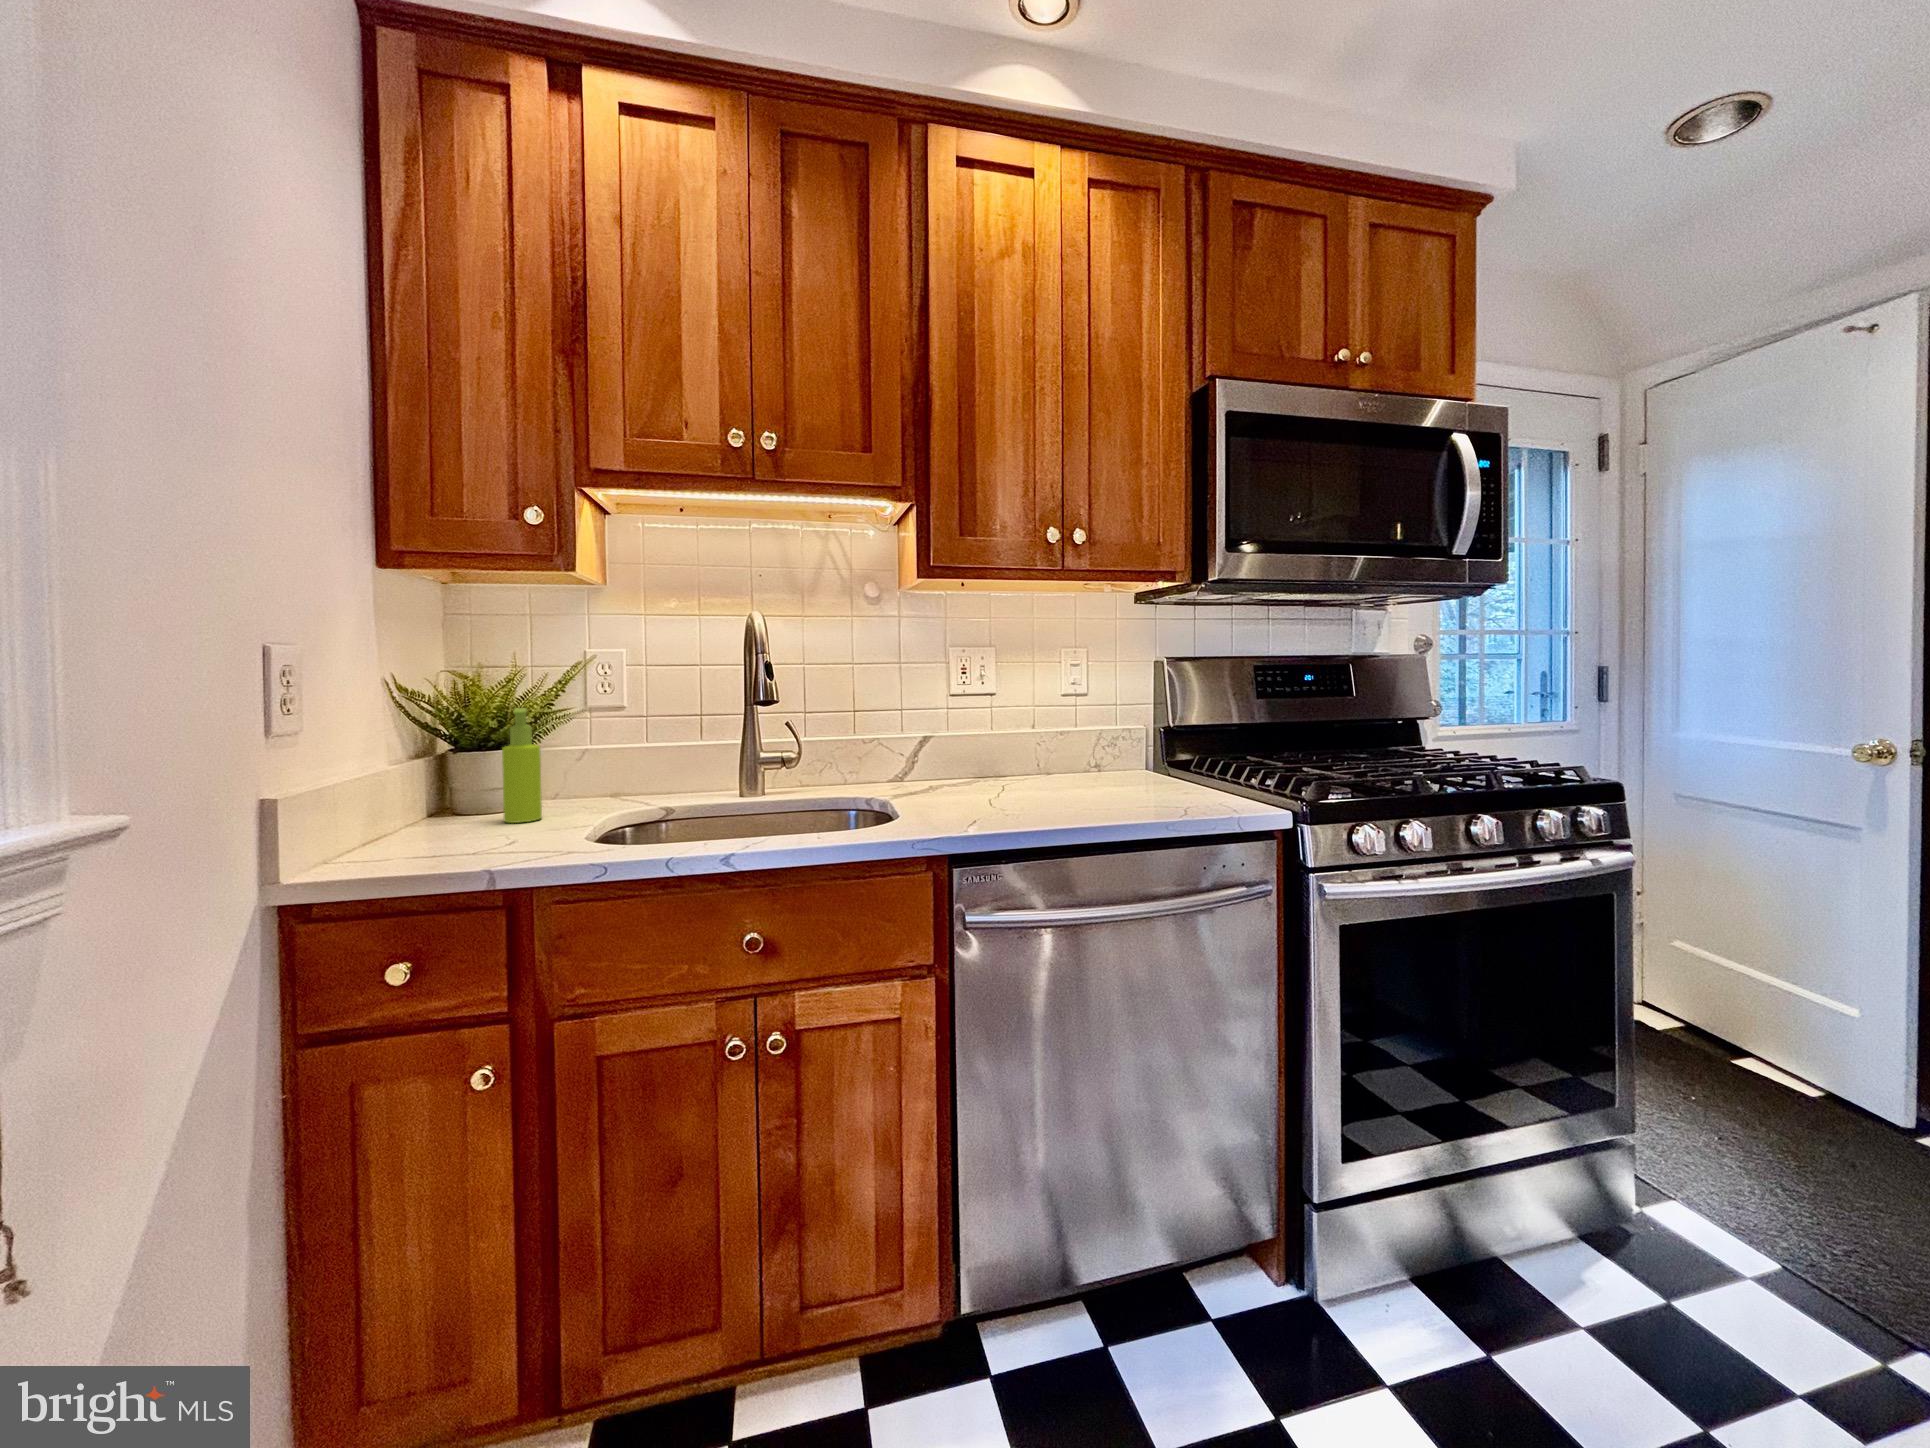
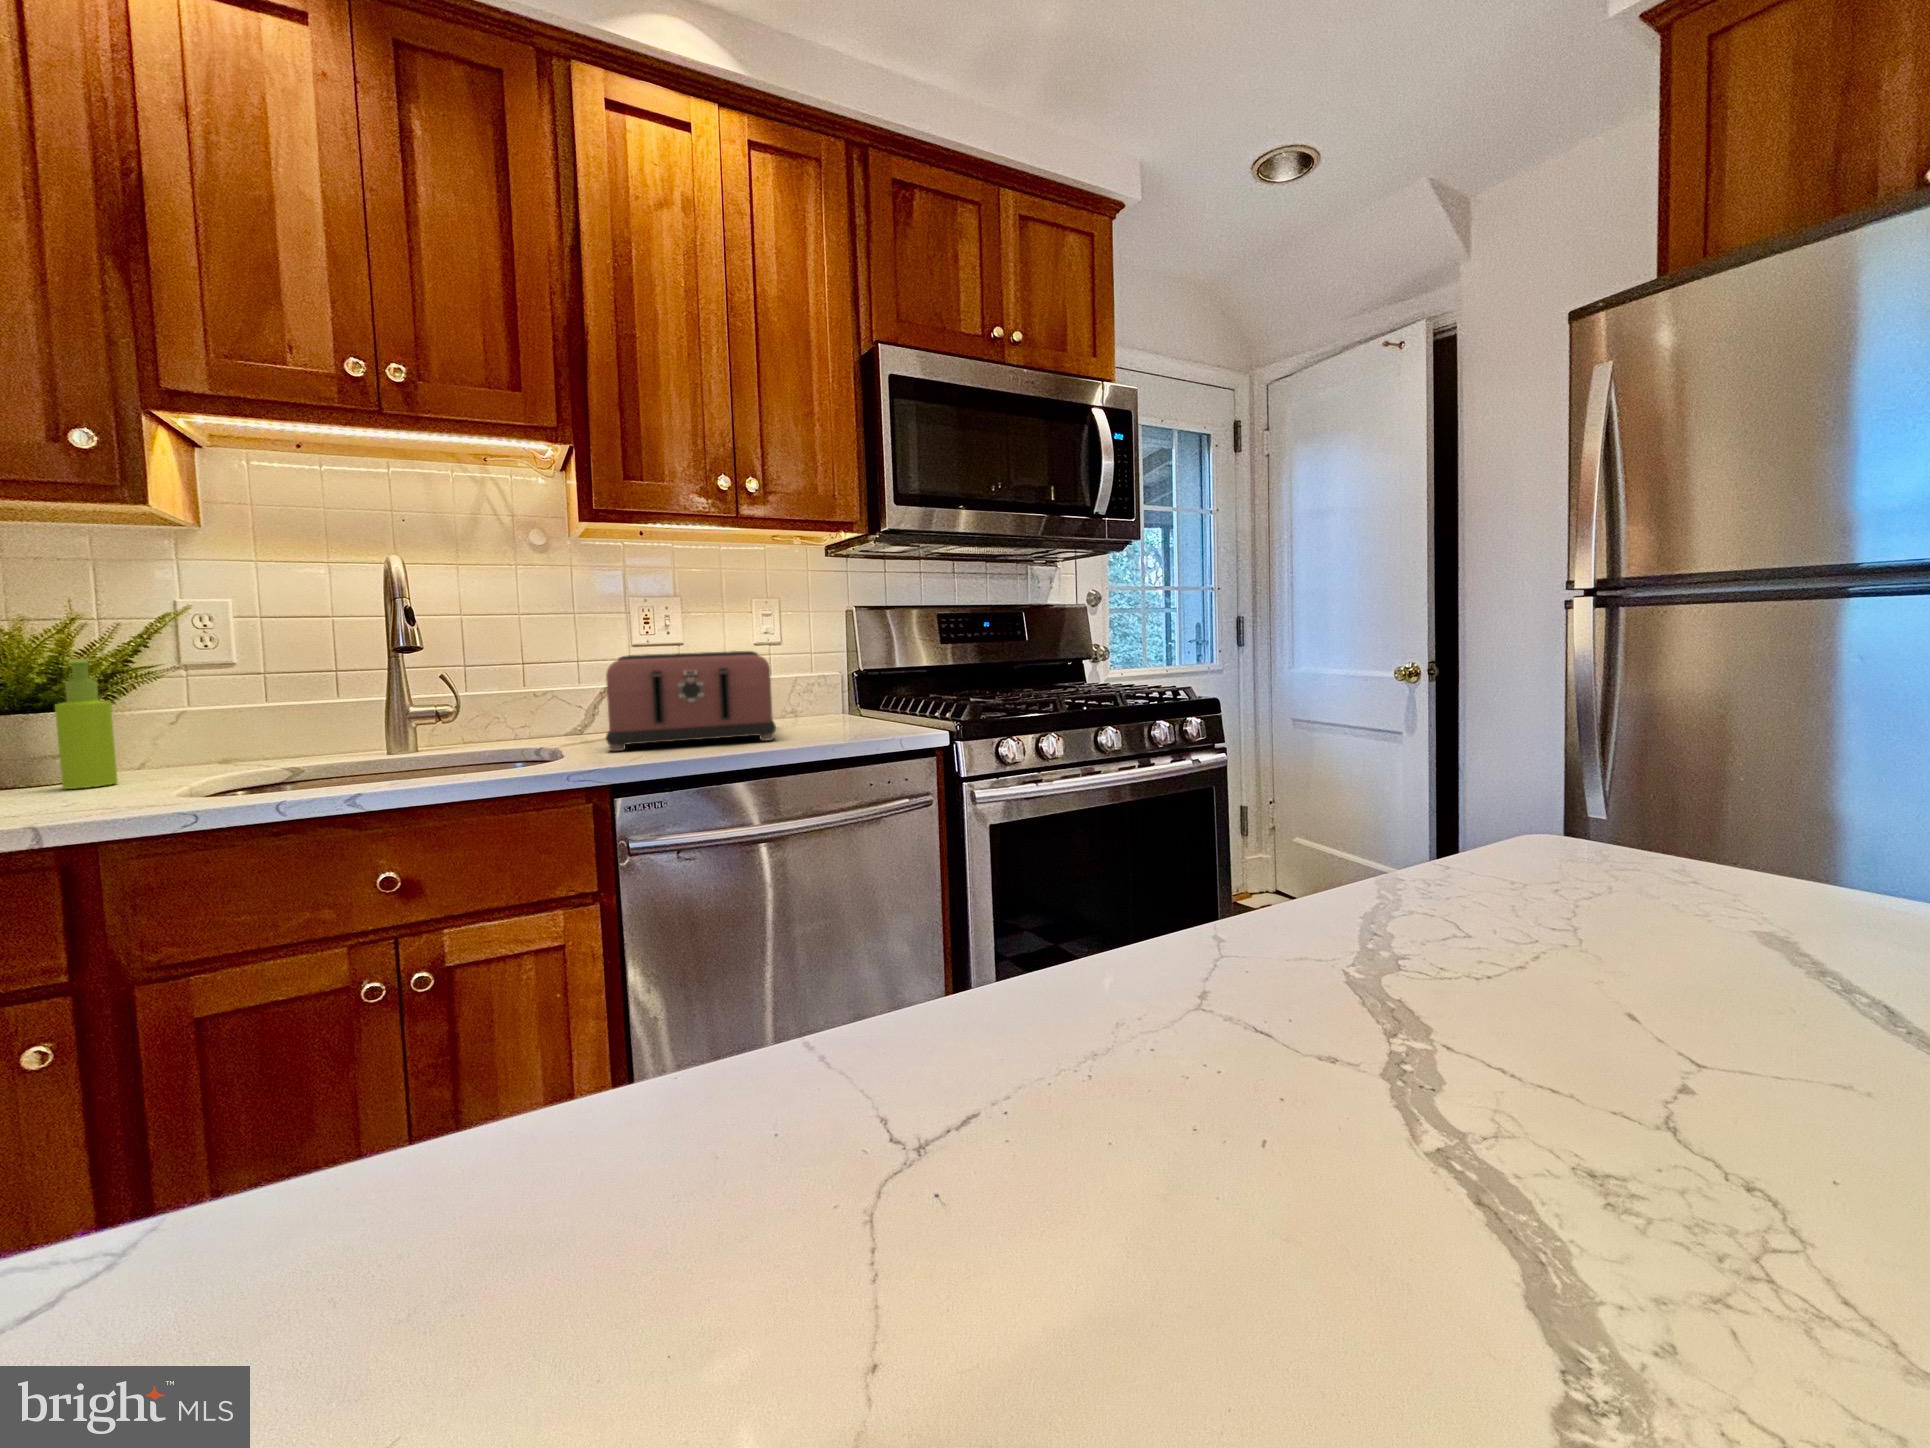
toaster: none [936,707,1101,813] -> present [606,651,776,751]

